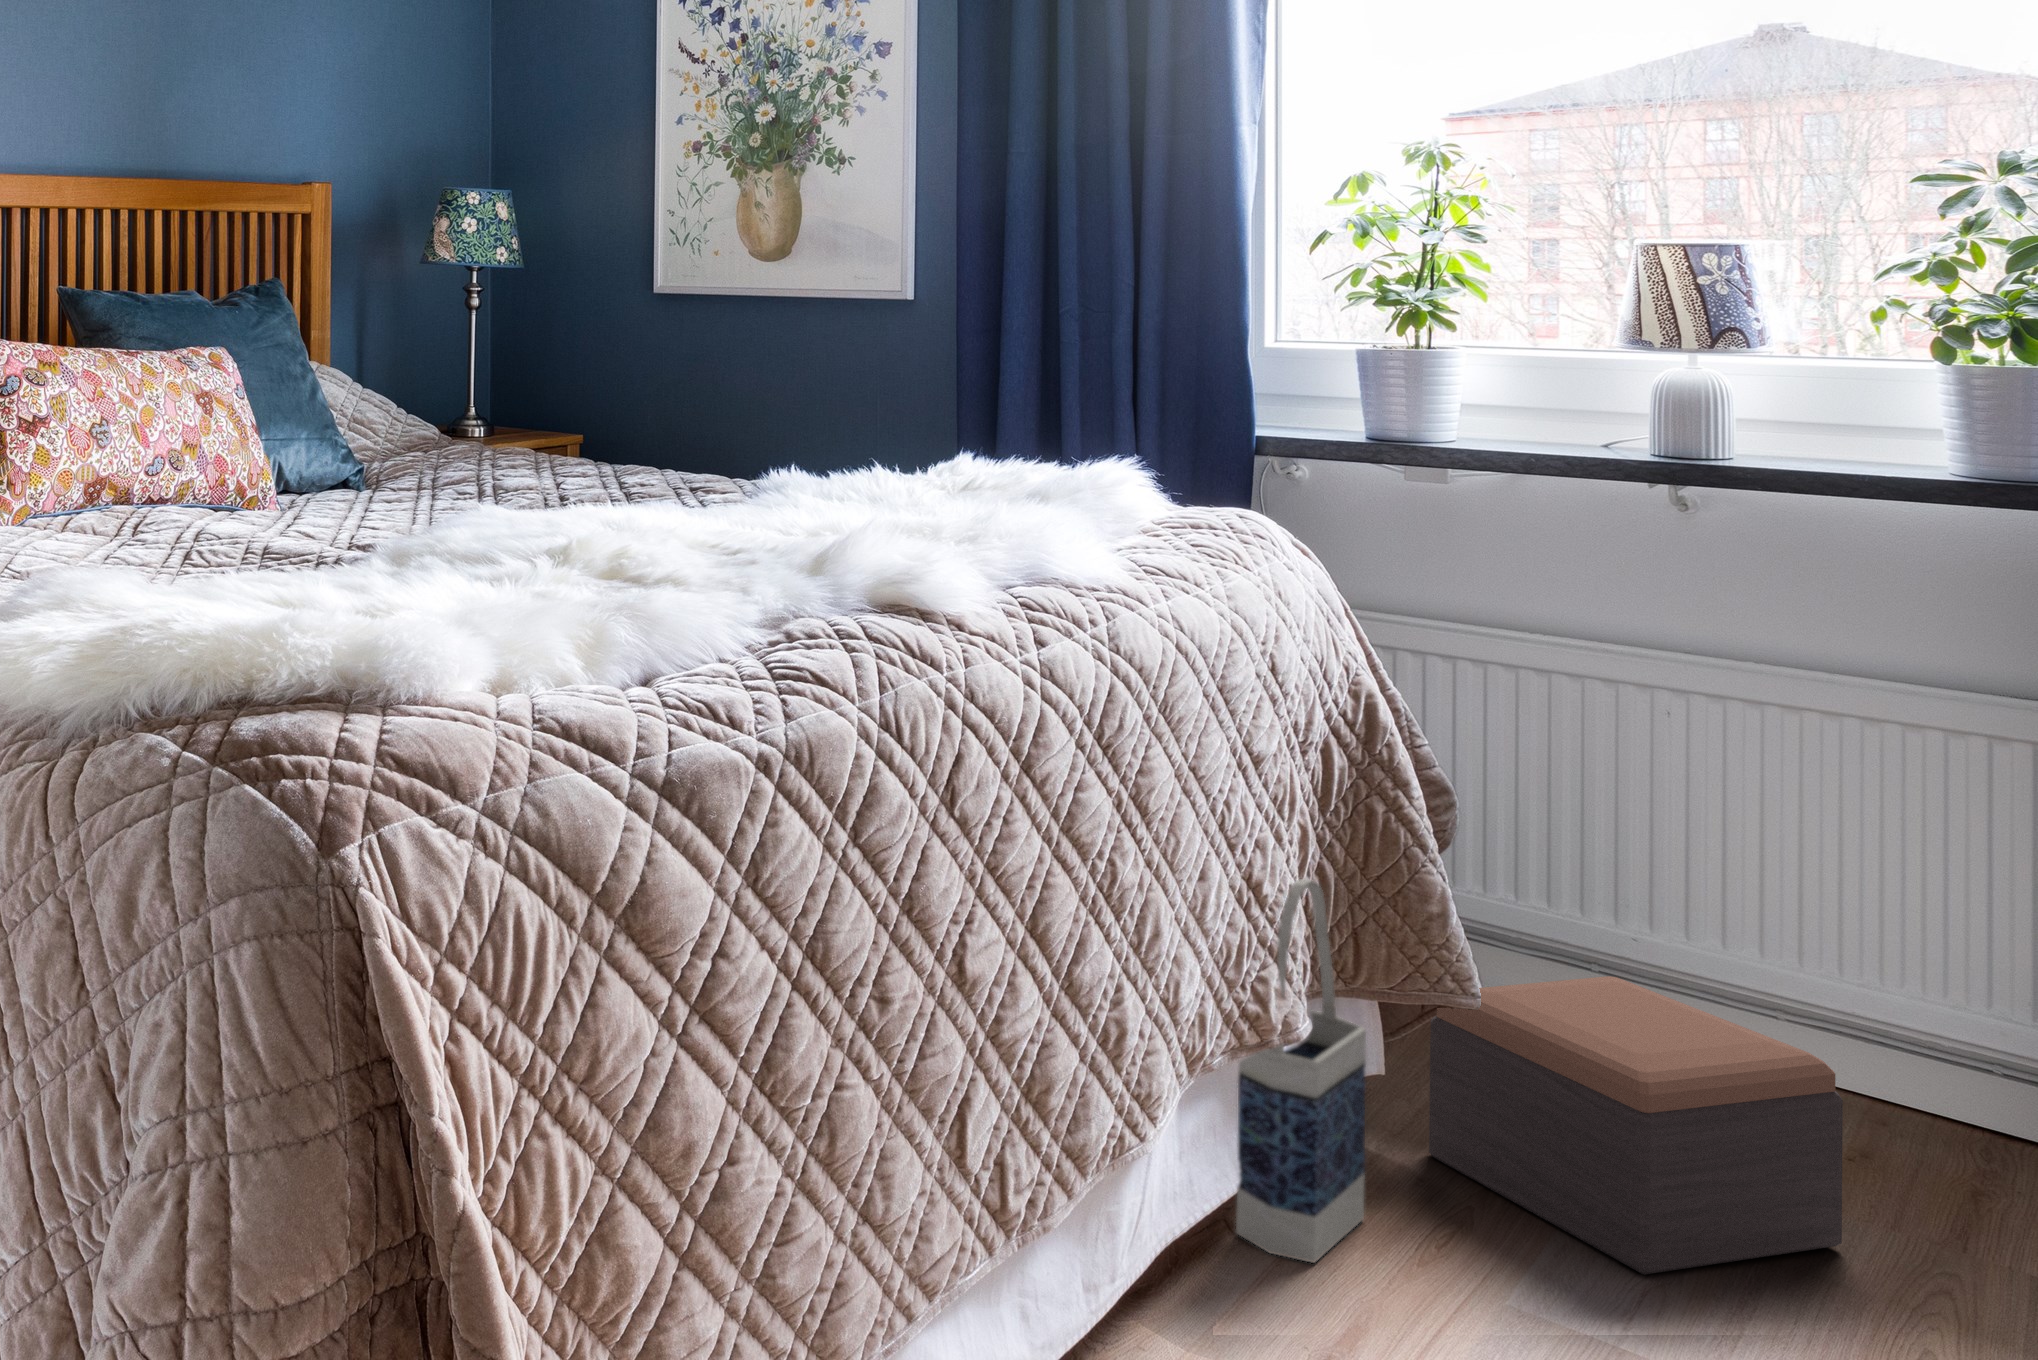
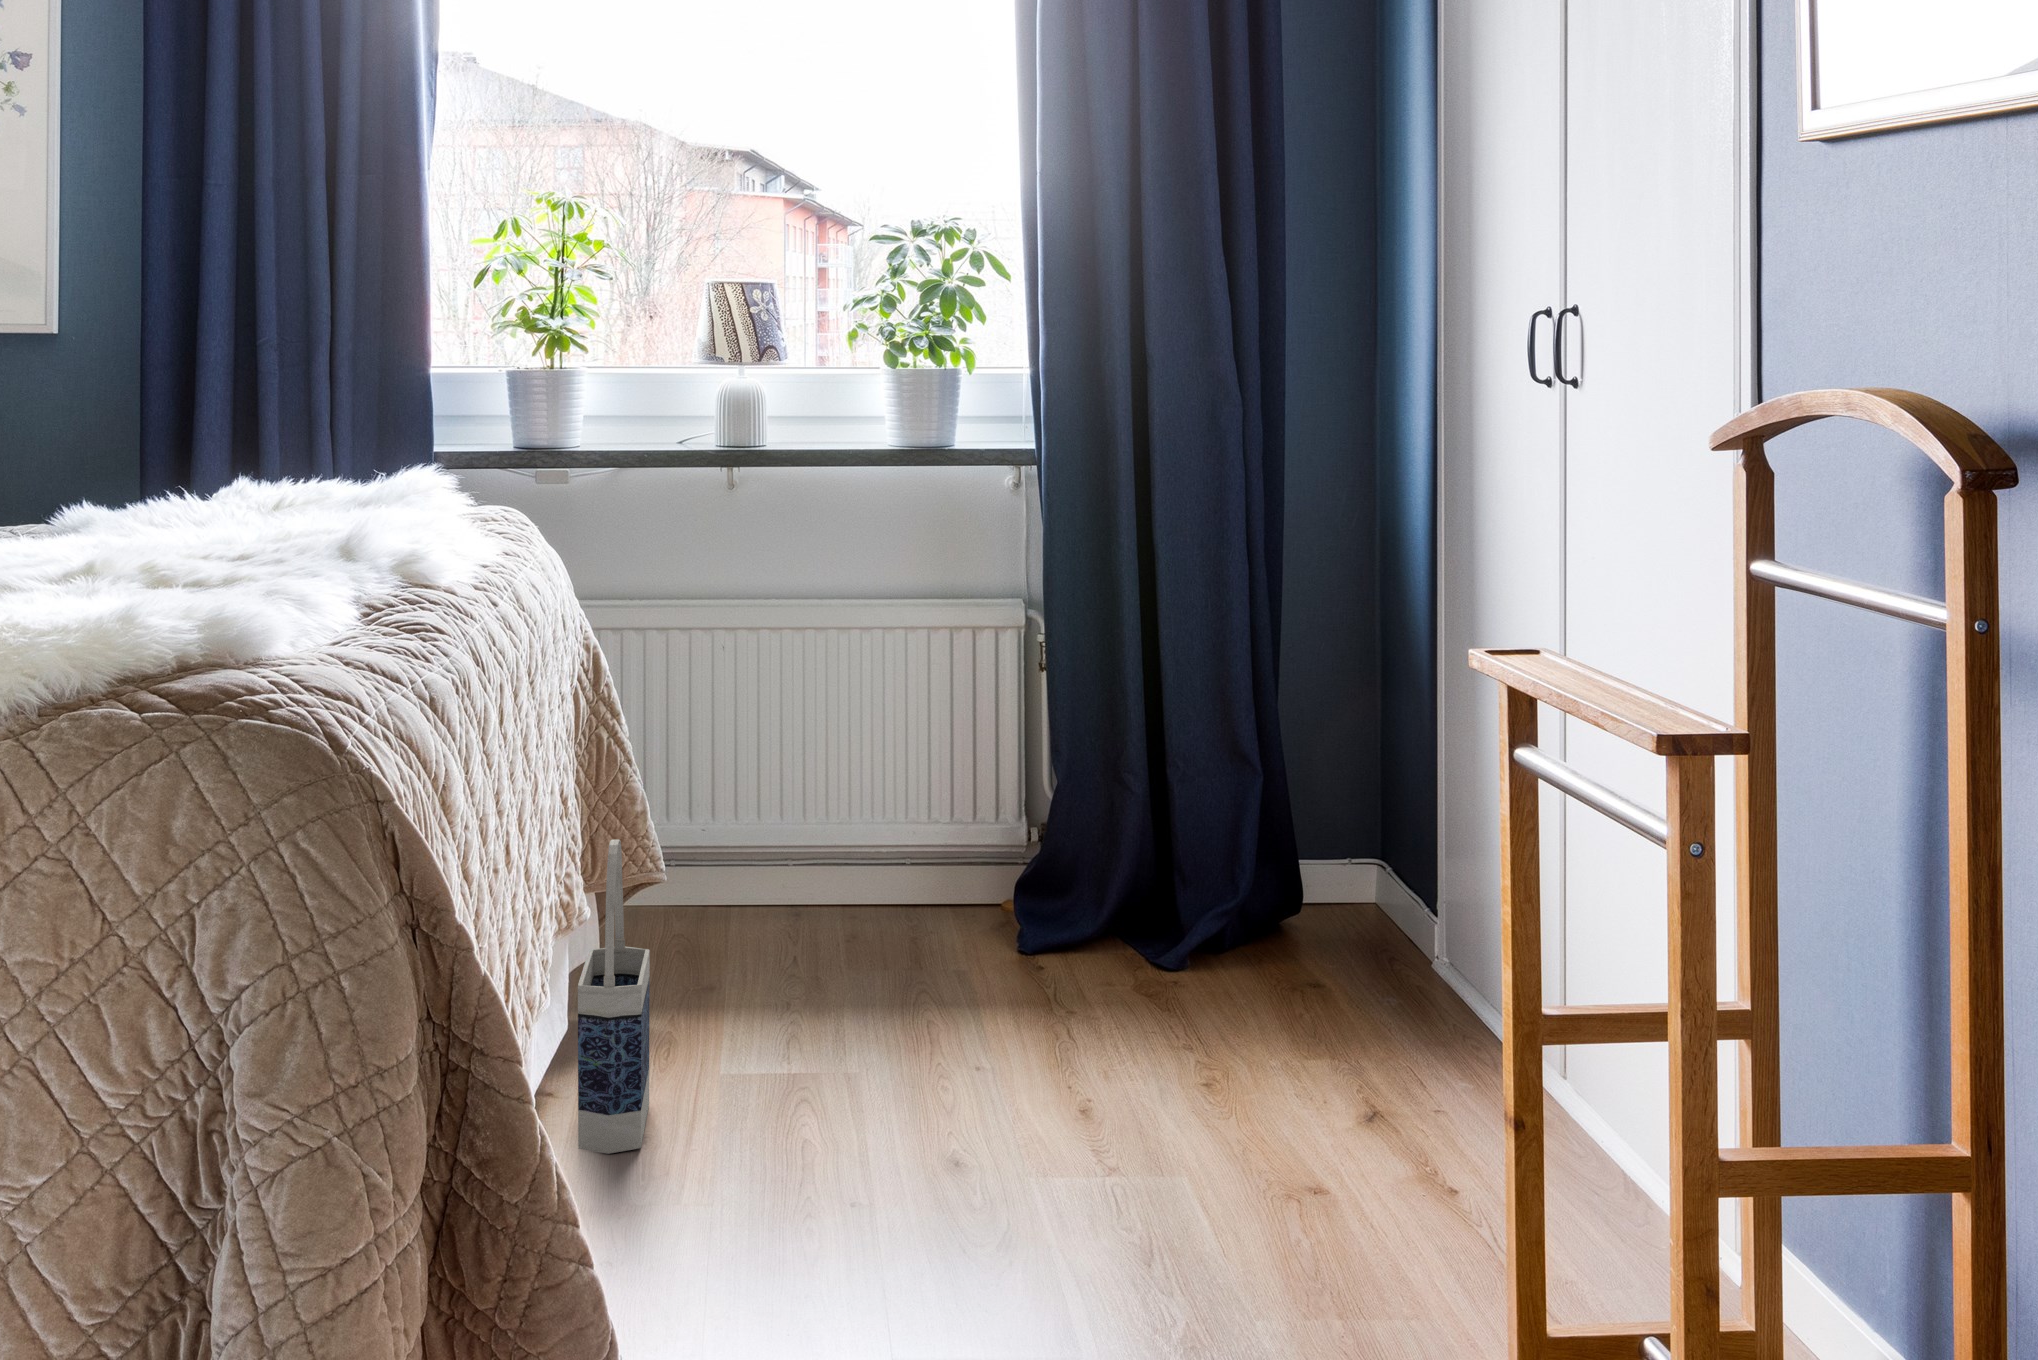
footstool: present [1429,976,1843,1275] -> none [656,862,906,1073]

